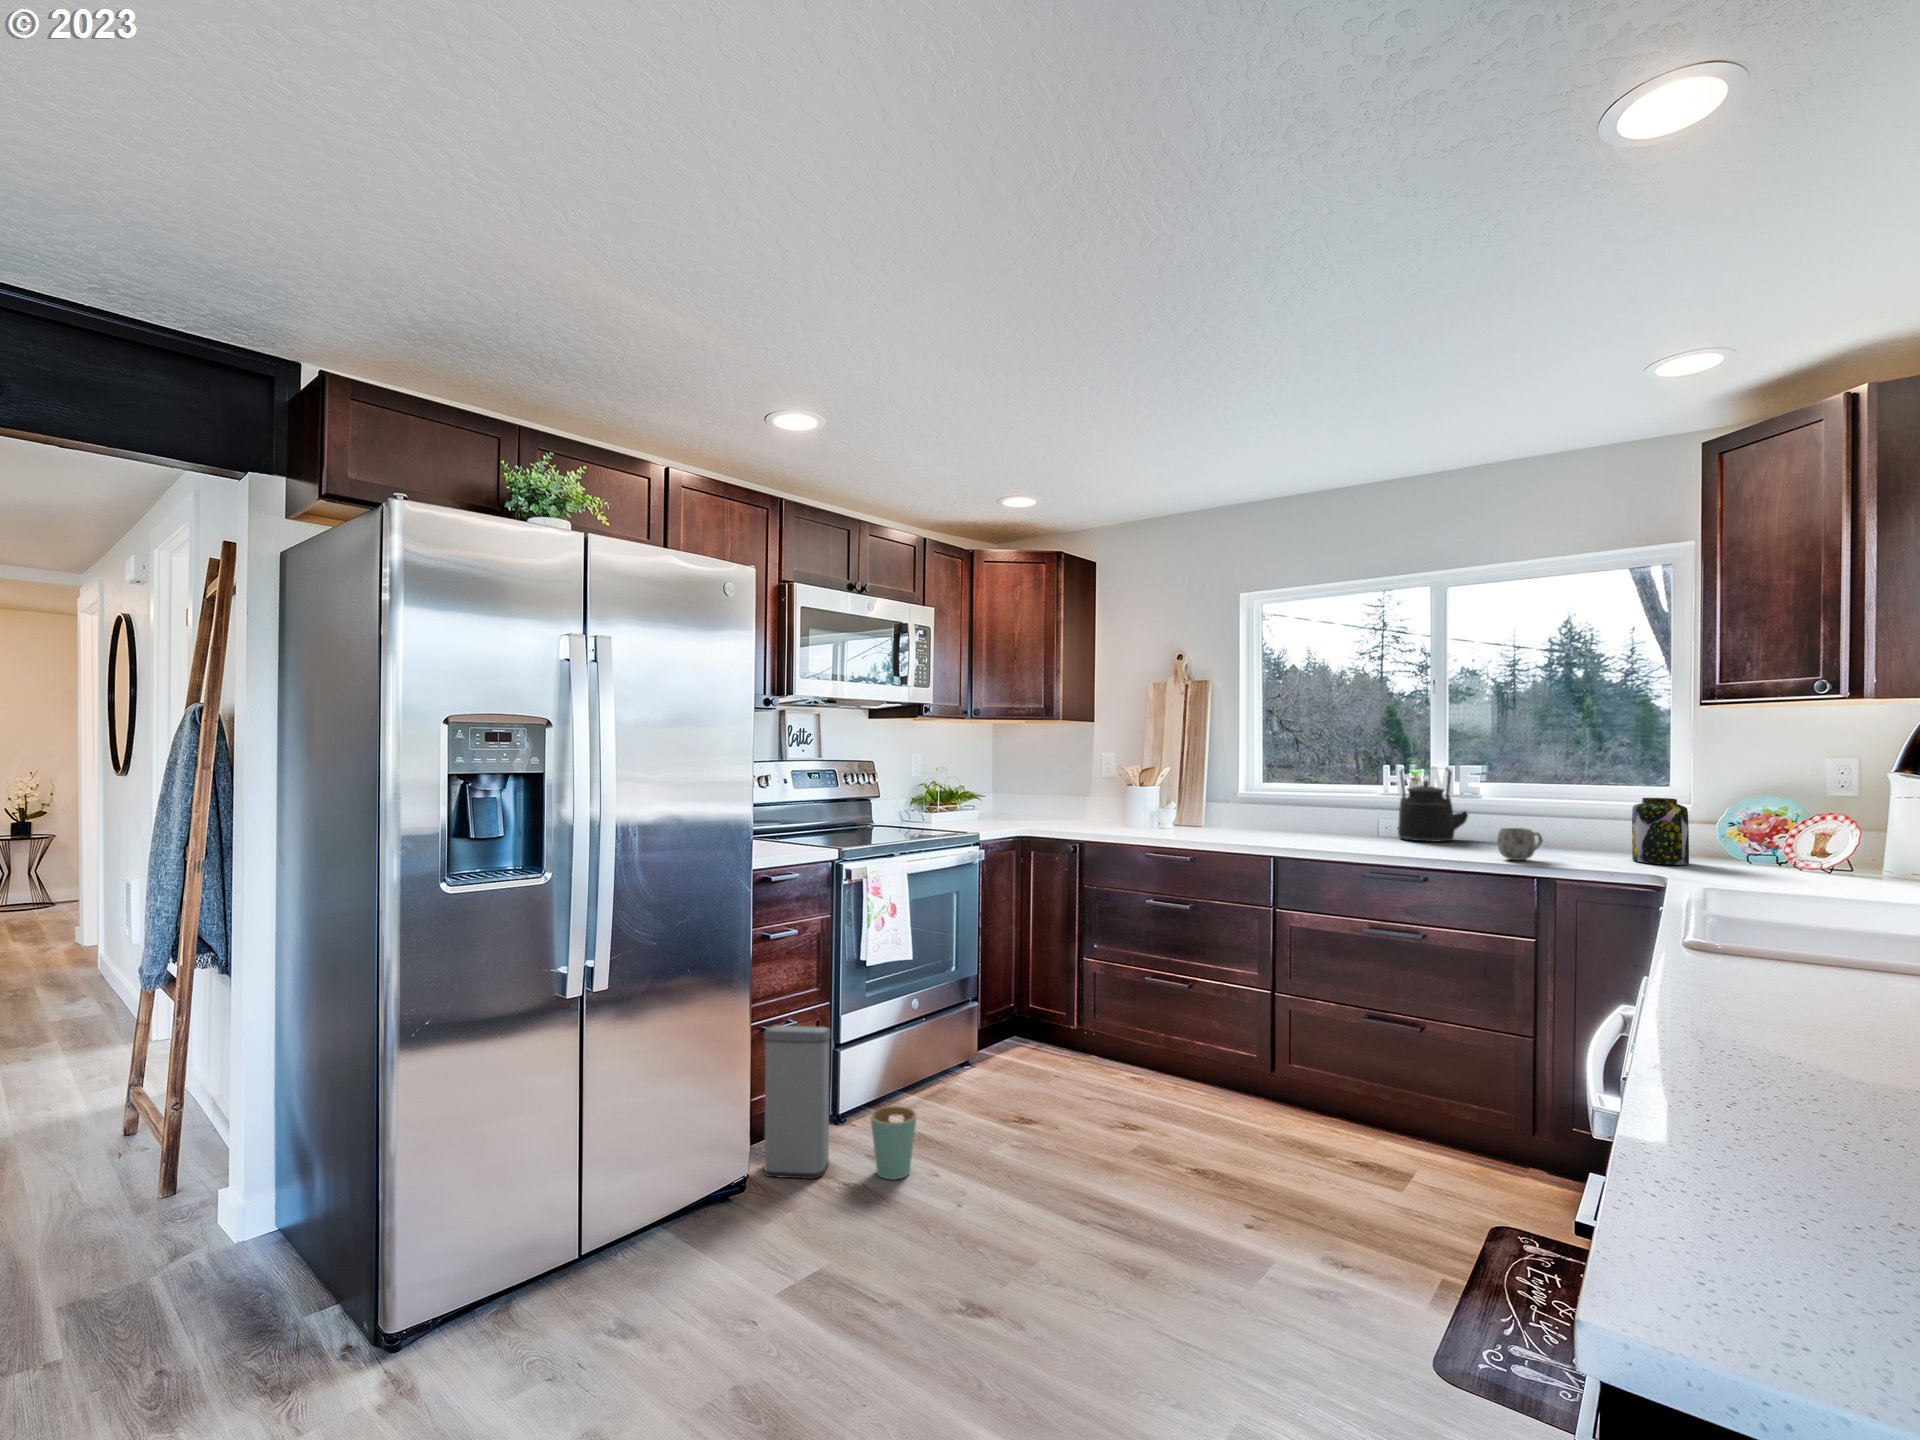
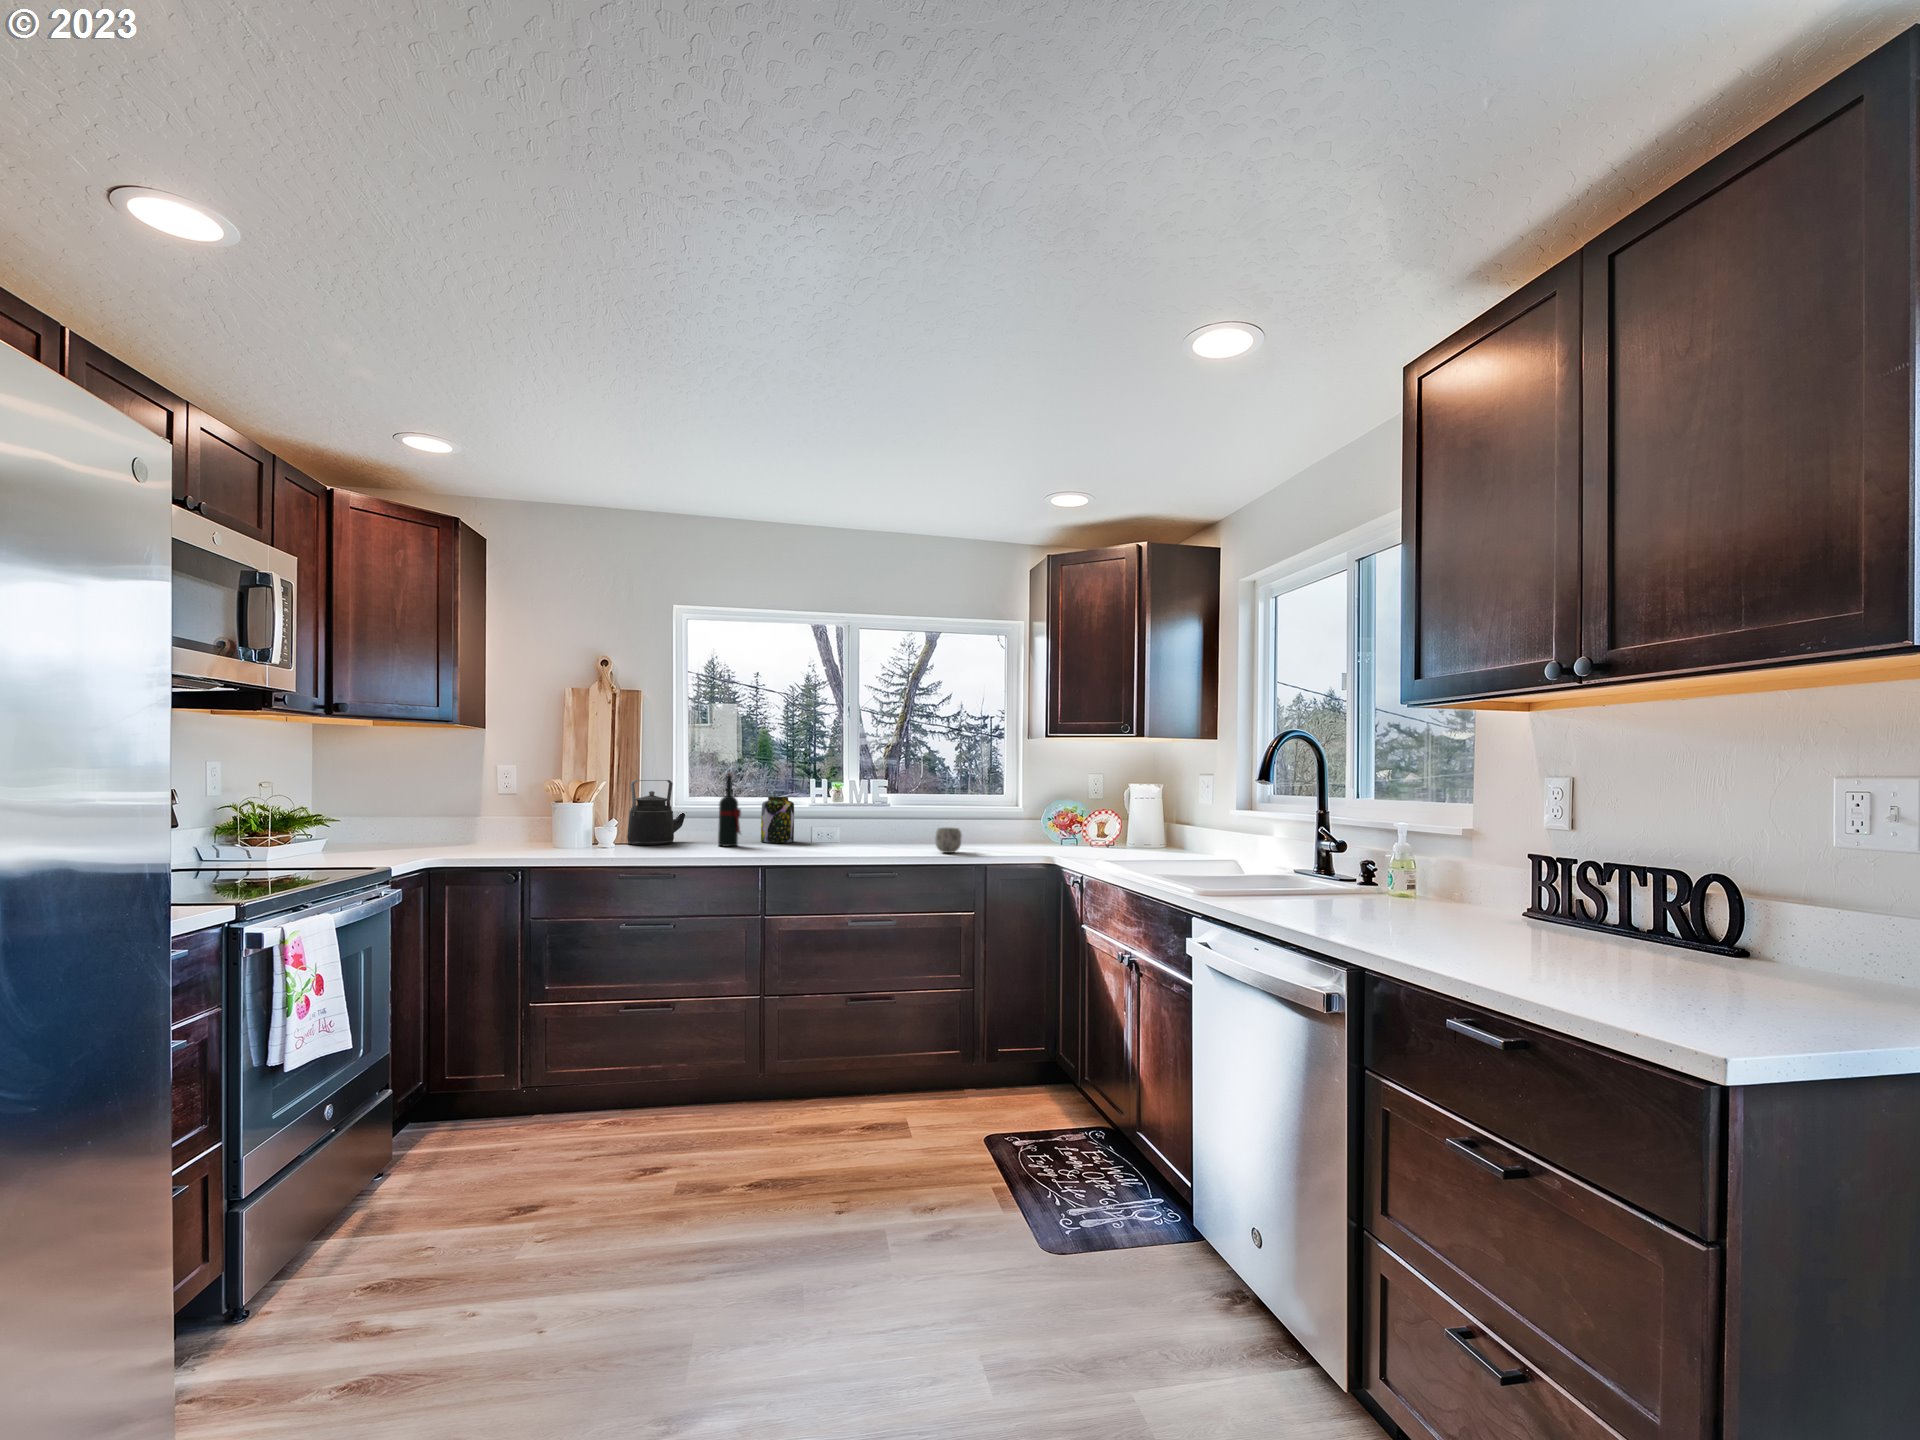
wine bottle: none [1269,758,1291,835] -> present [718,773,741,846]
kettle: present [1398,768,1470,842] -> present [627,780,685,845]
jar: present [1632,798,1689,865] -> present [761,796,794,843]
trash can: present [764,1026,917,1180] -> none [225,1154,475,1406]

